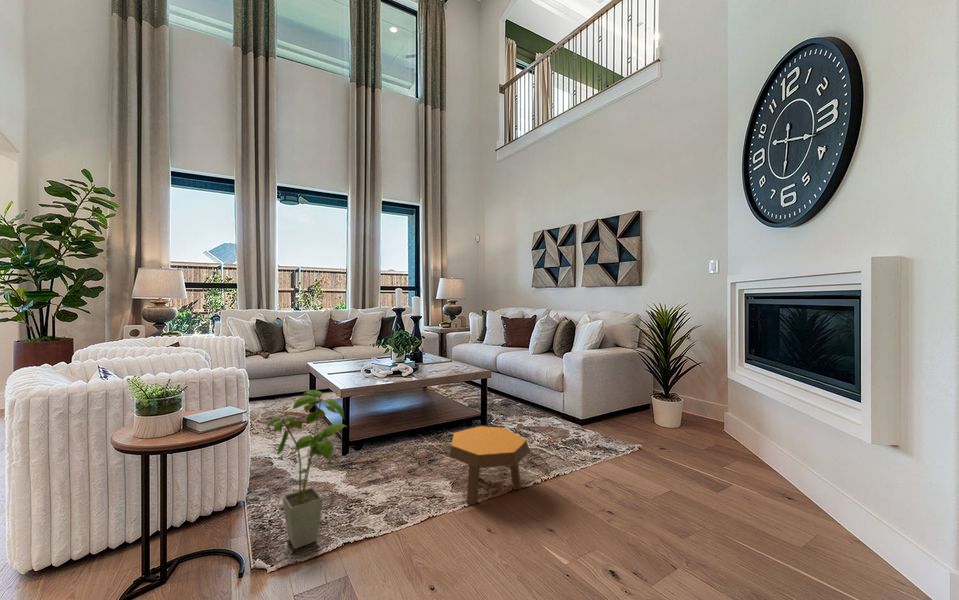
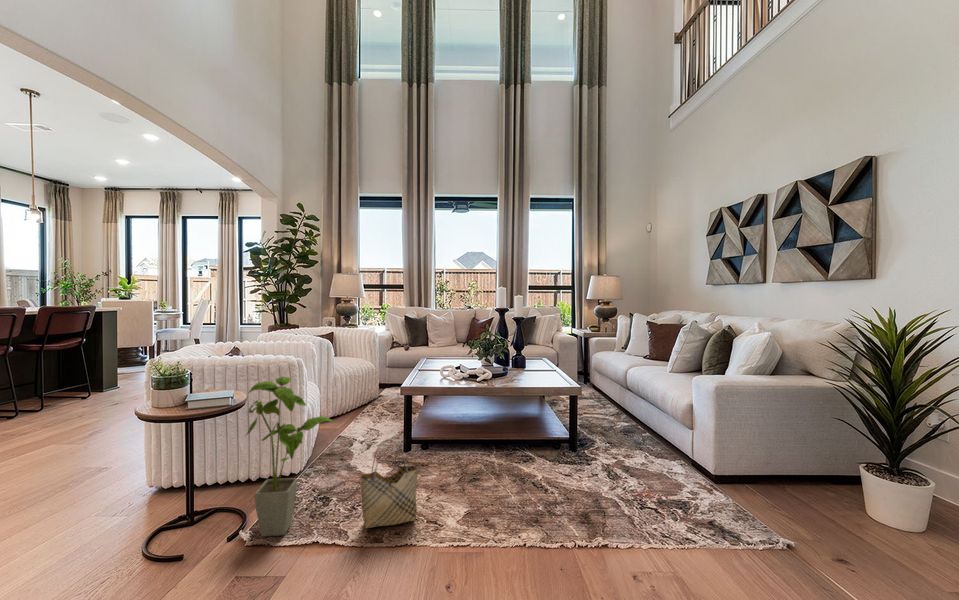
footstool: present [449,426,530,505] -> none [448,452,551,550]
woven basket: none [378,434,421,514] -> present [360,440,417,528]

